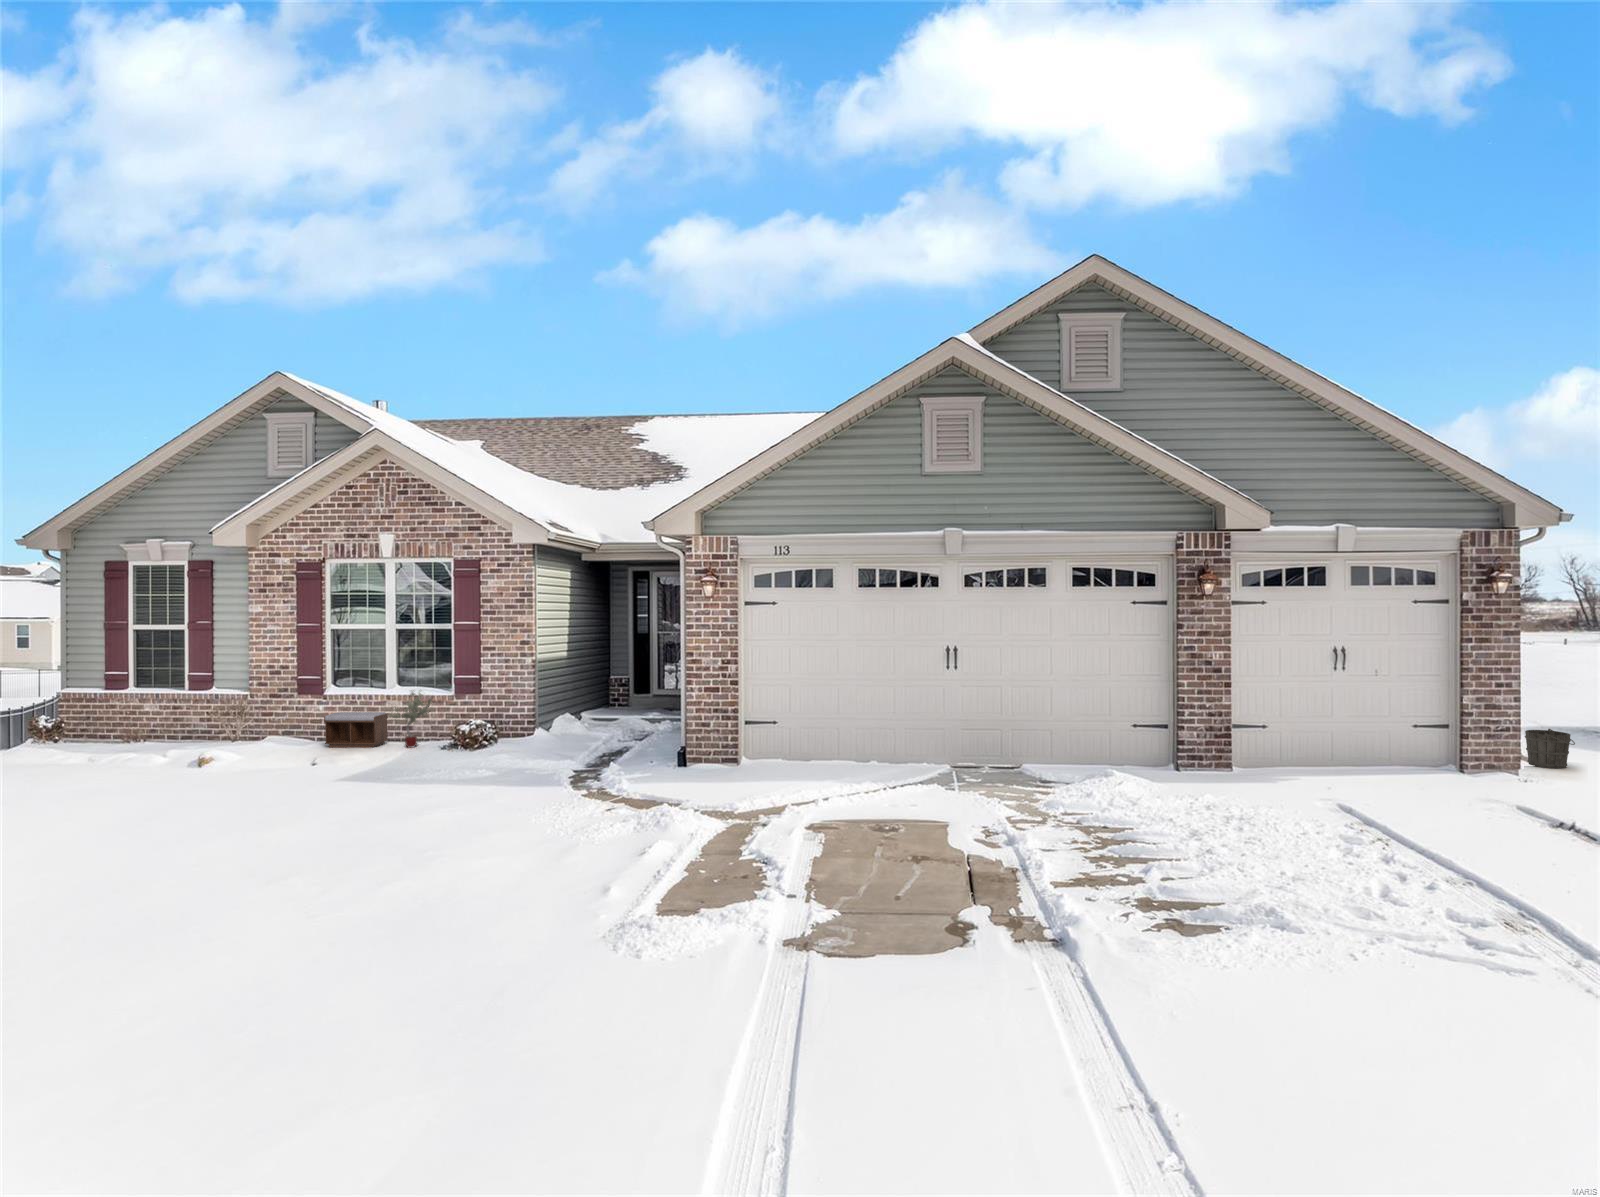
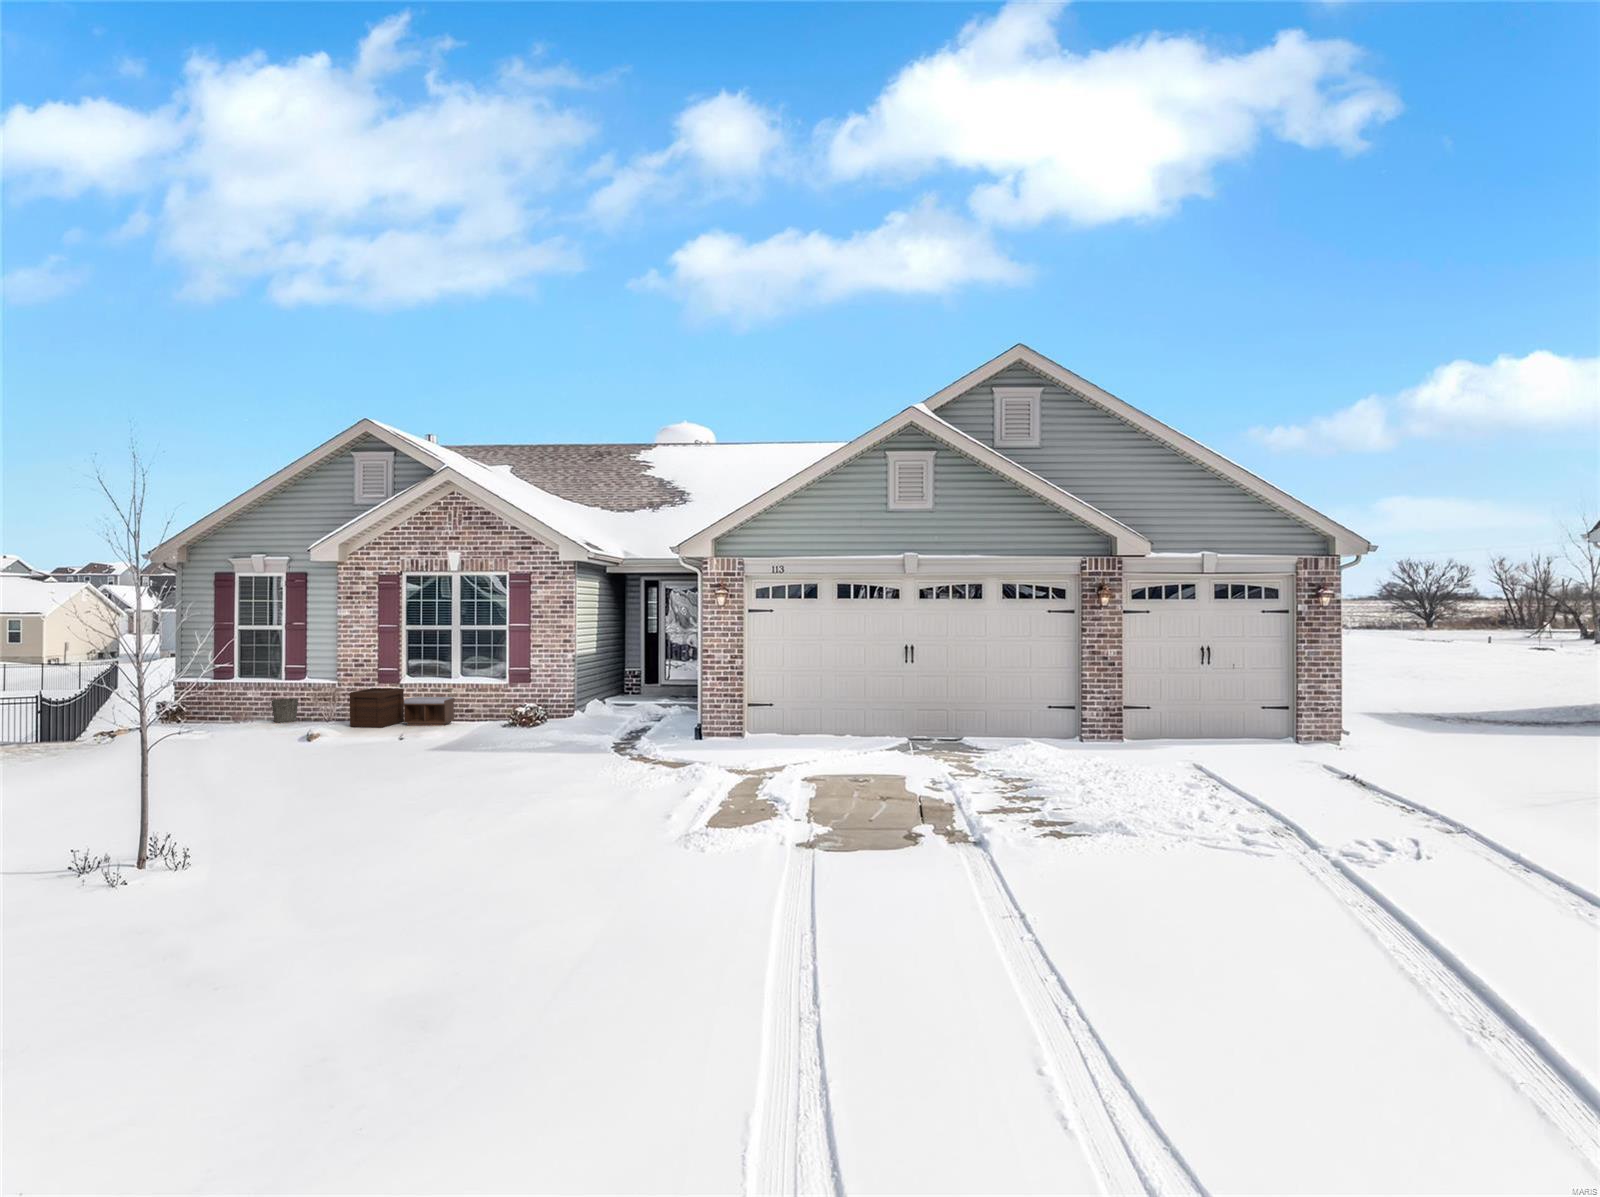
potted tree: present [390,690,432,748] -> none [456,678,493,726]
wooden crate: none [258,701,327,751] -> present [350,688,404,728]
bucket: present [1525,729,1575,769] -> present [268,699,298,723]

